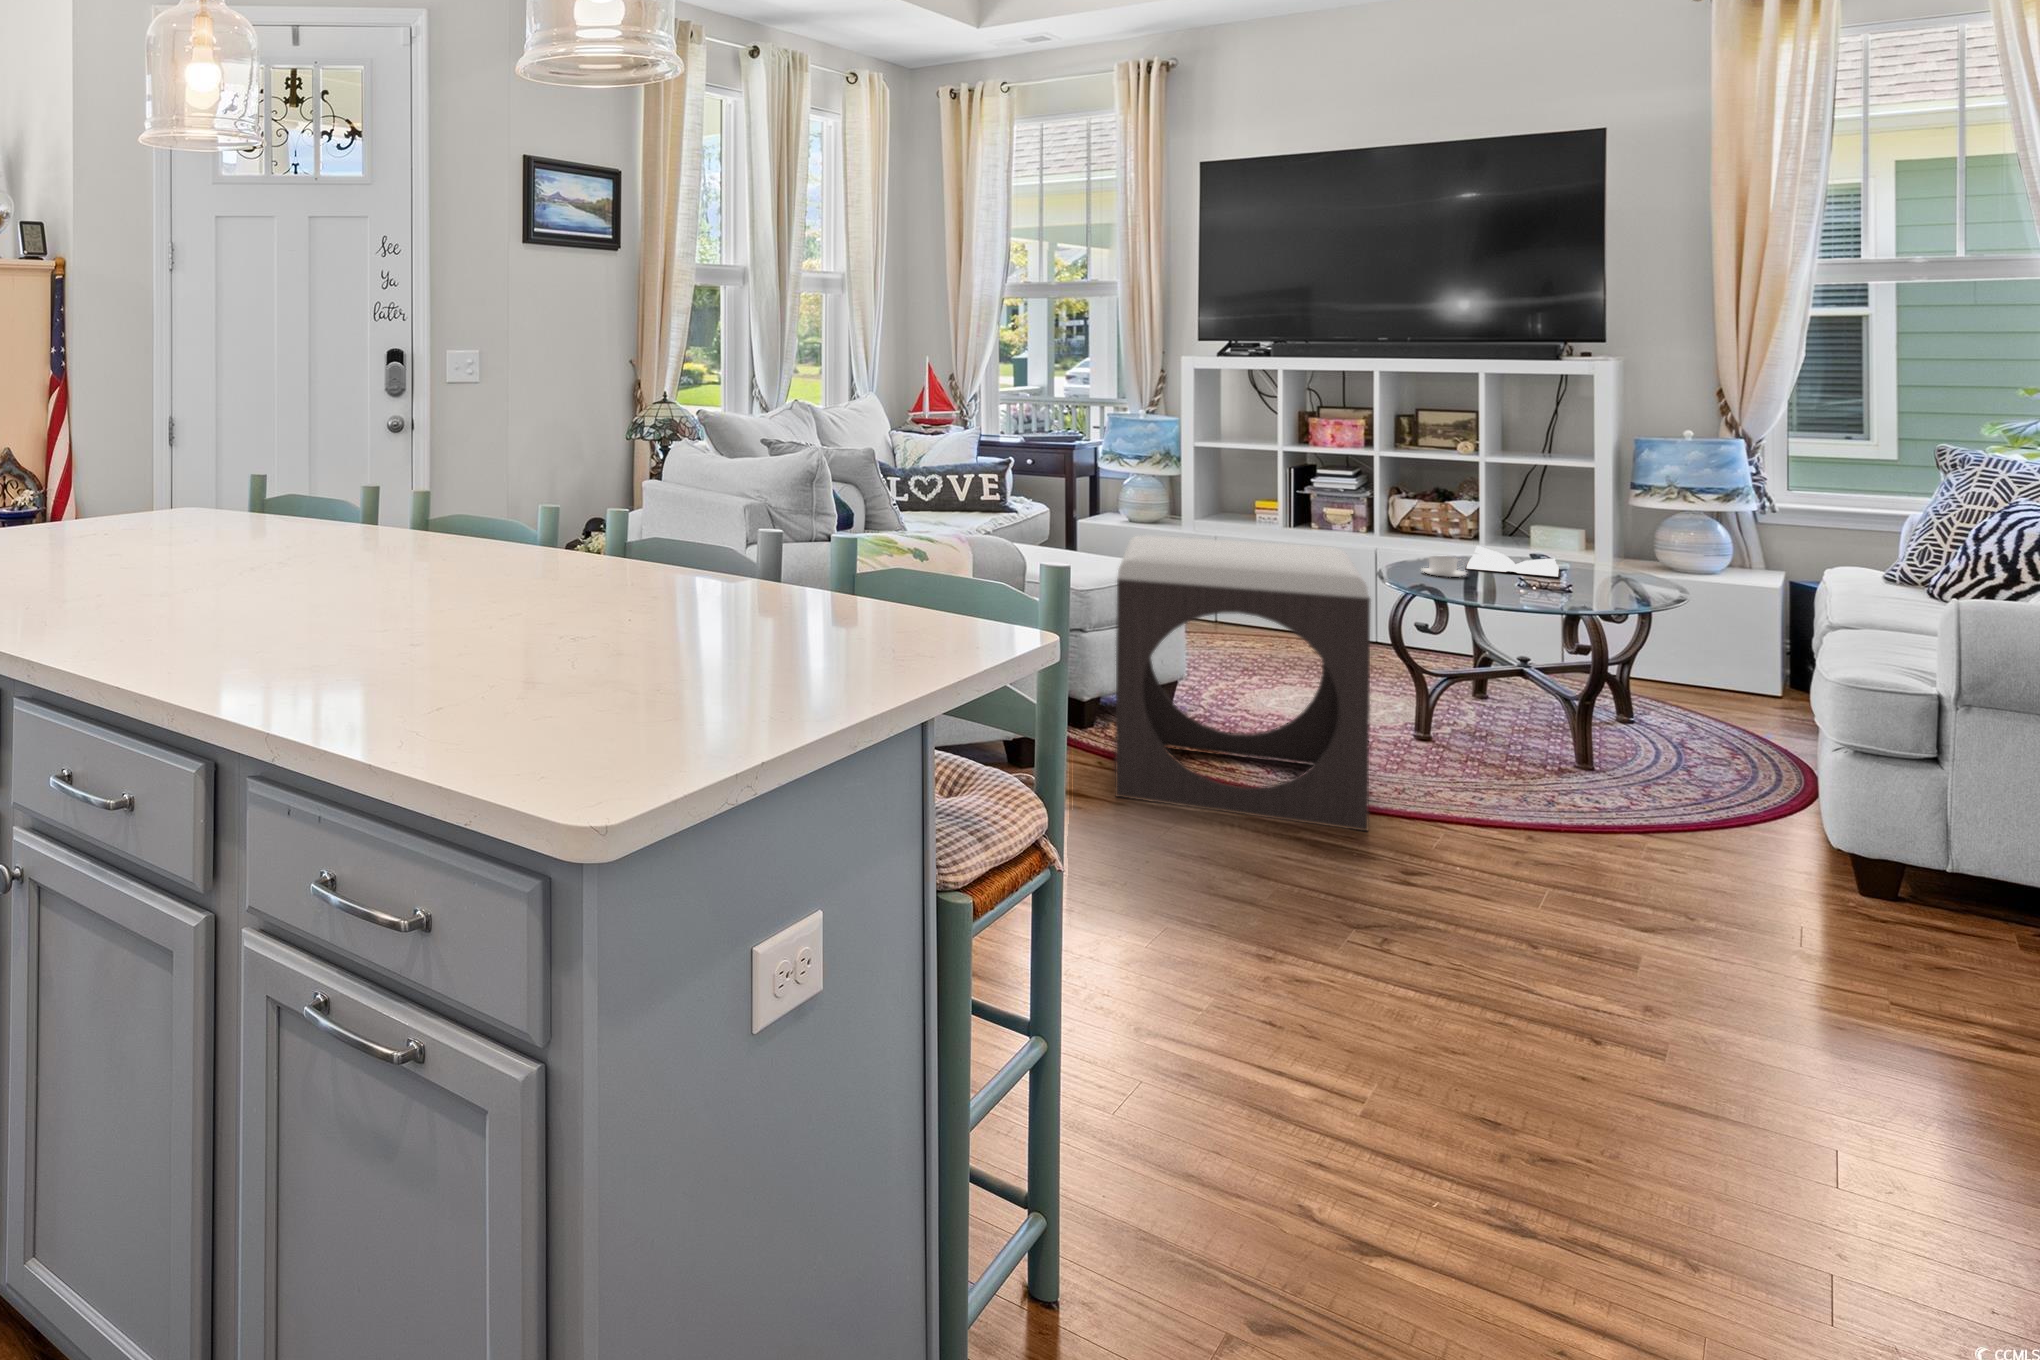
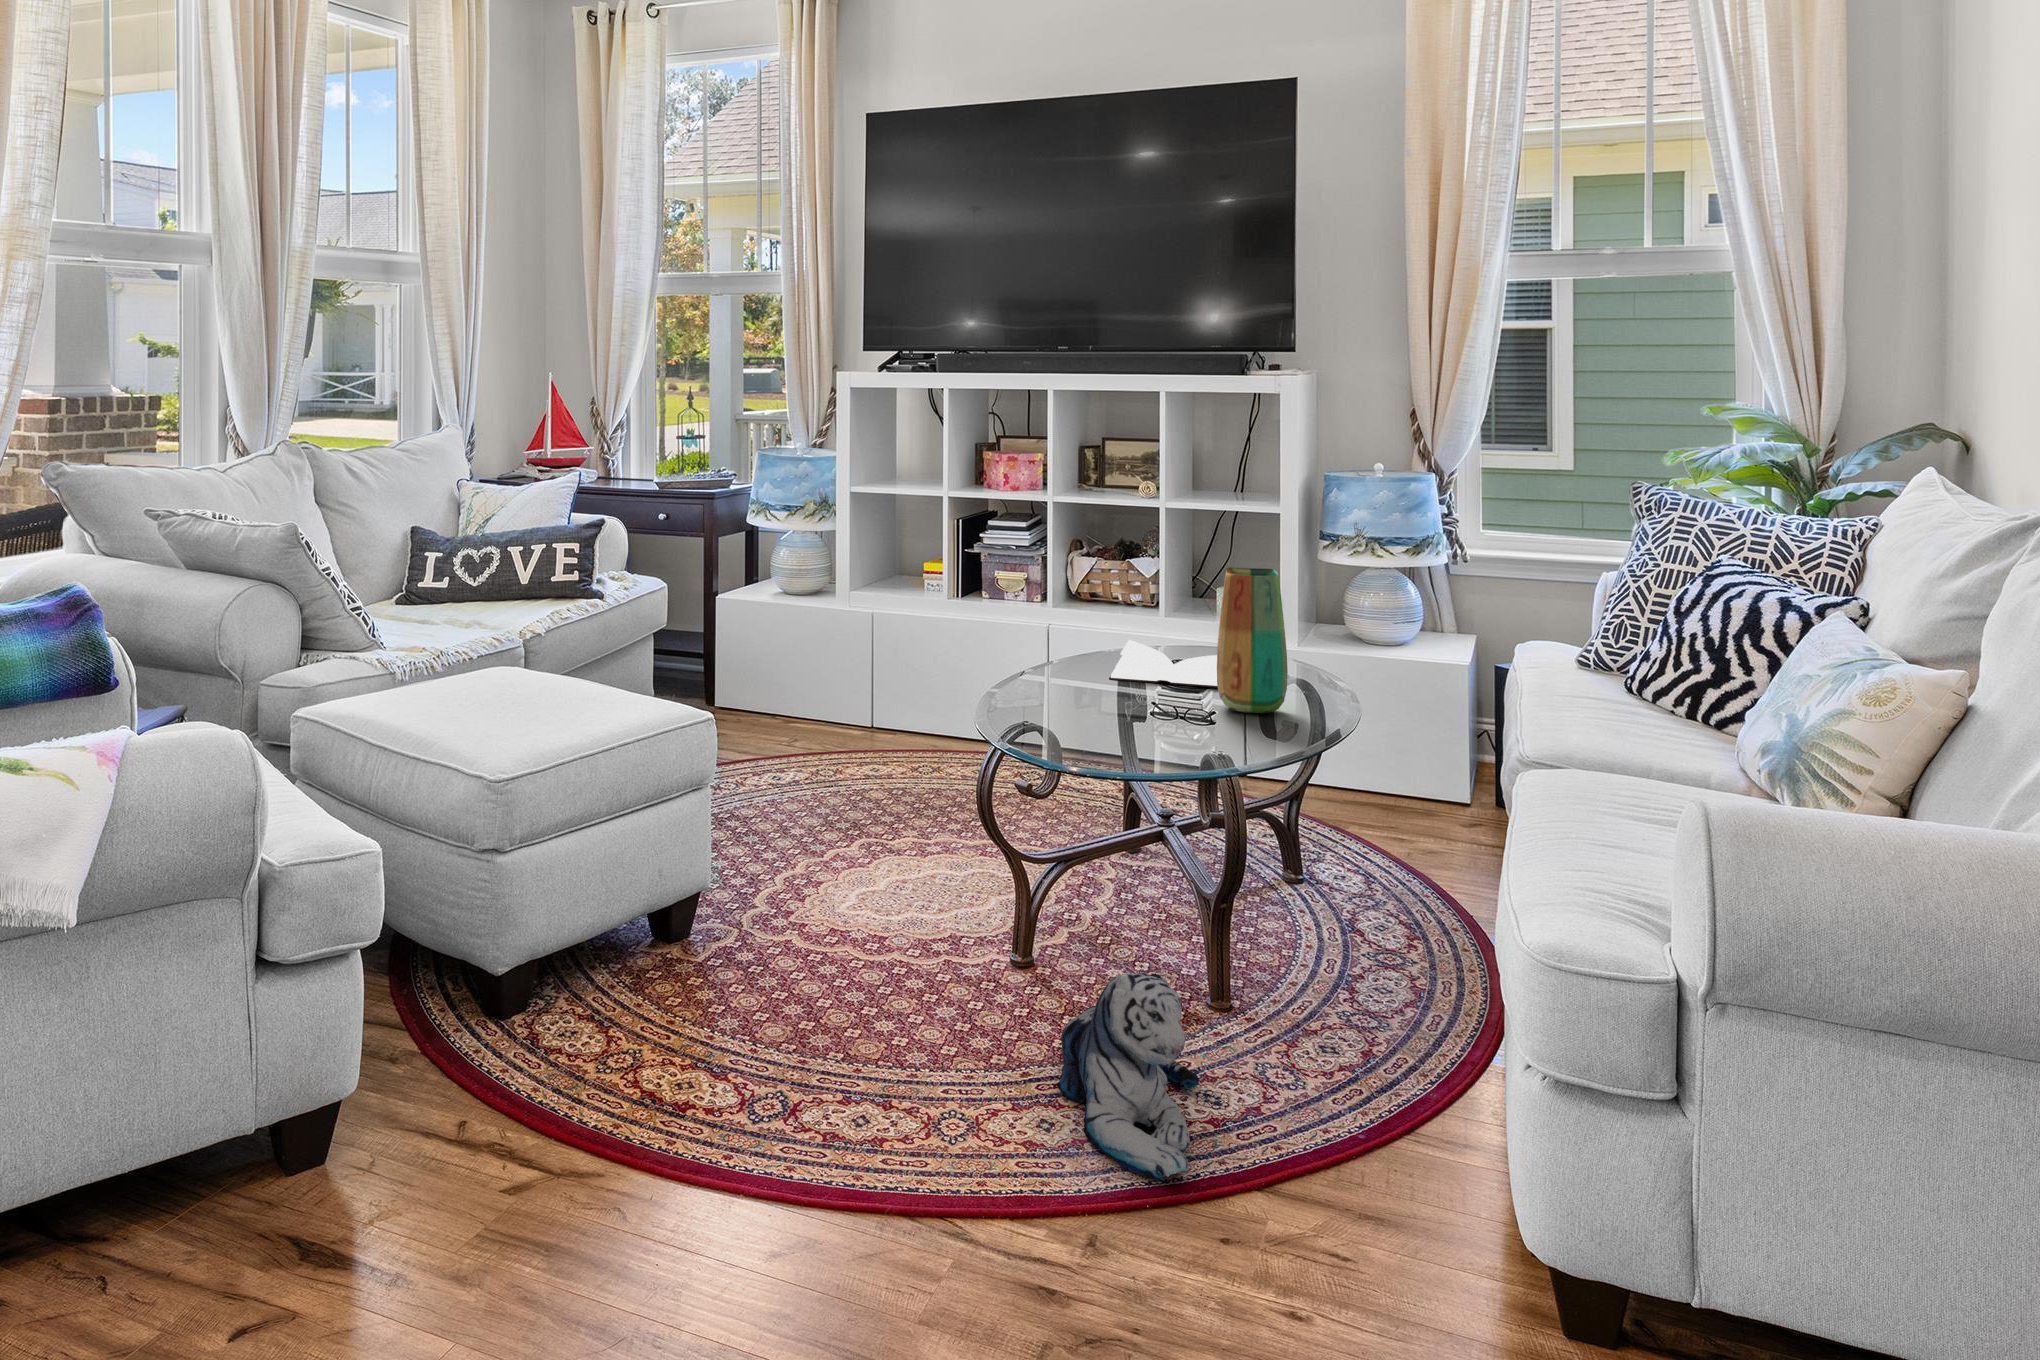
vase: none [1562,490,1623,591] -> present [1216,567,1288,713]
footstool: present [1115,535,1371,831] -> none [453,690,900,1257]
coffee cup: present [1423,556,1465,577] -> none [1046,667,1104,700]
plush toy: none [1468,716,1577,827] -> present [1056,973,1200,1180]

